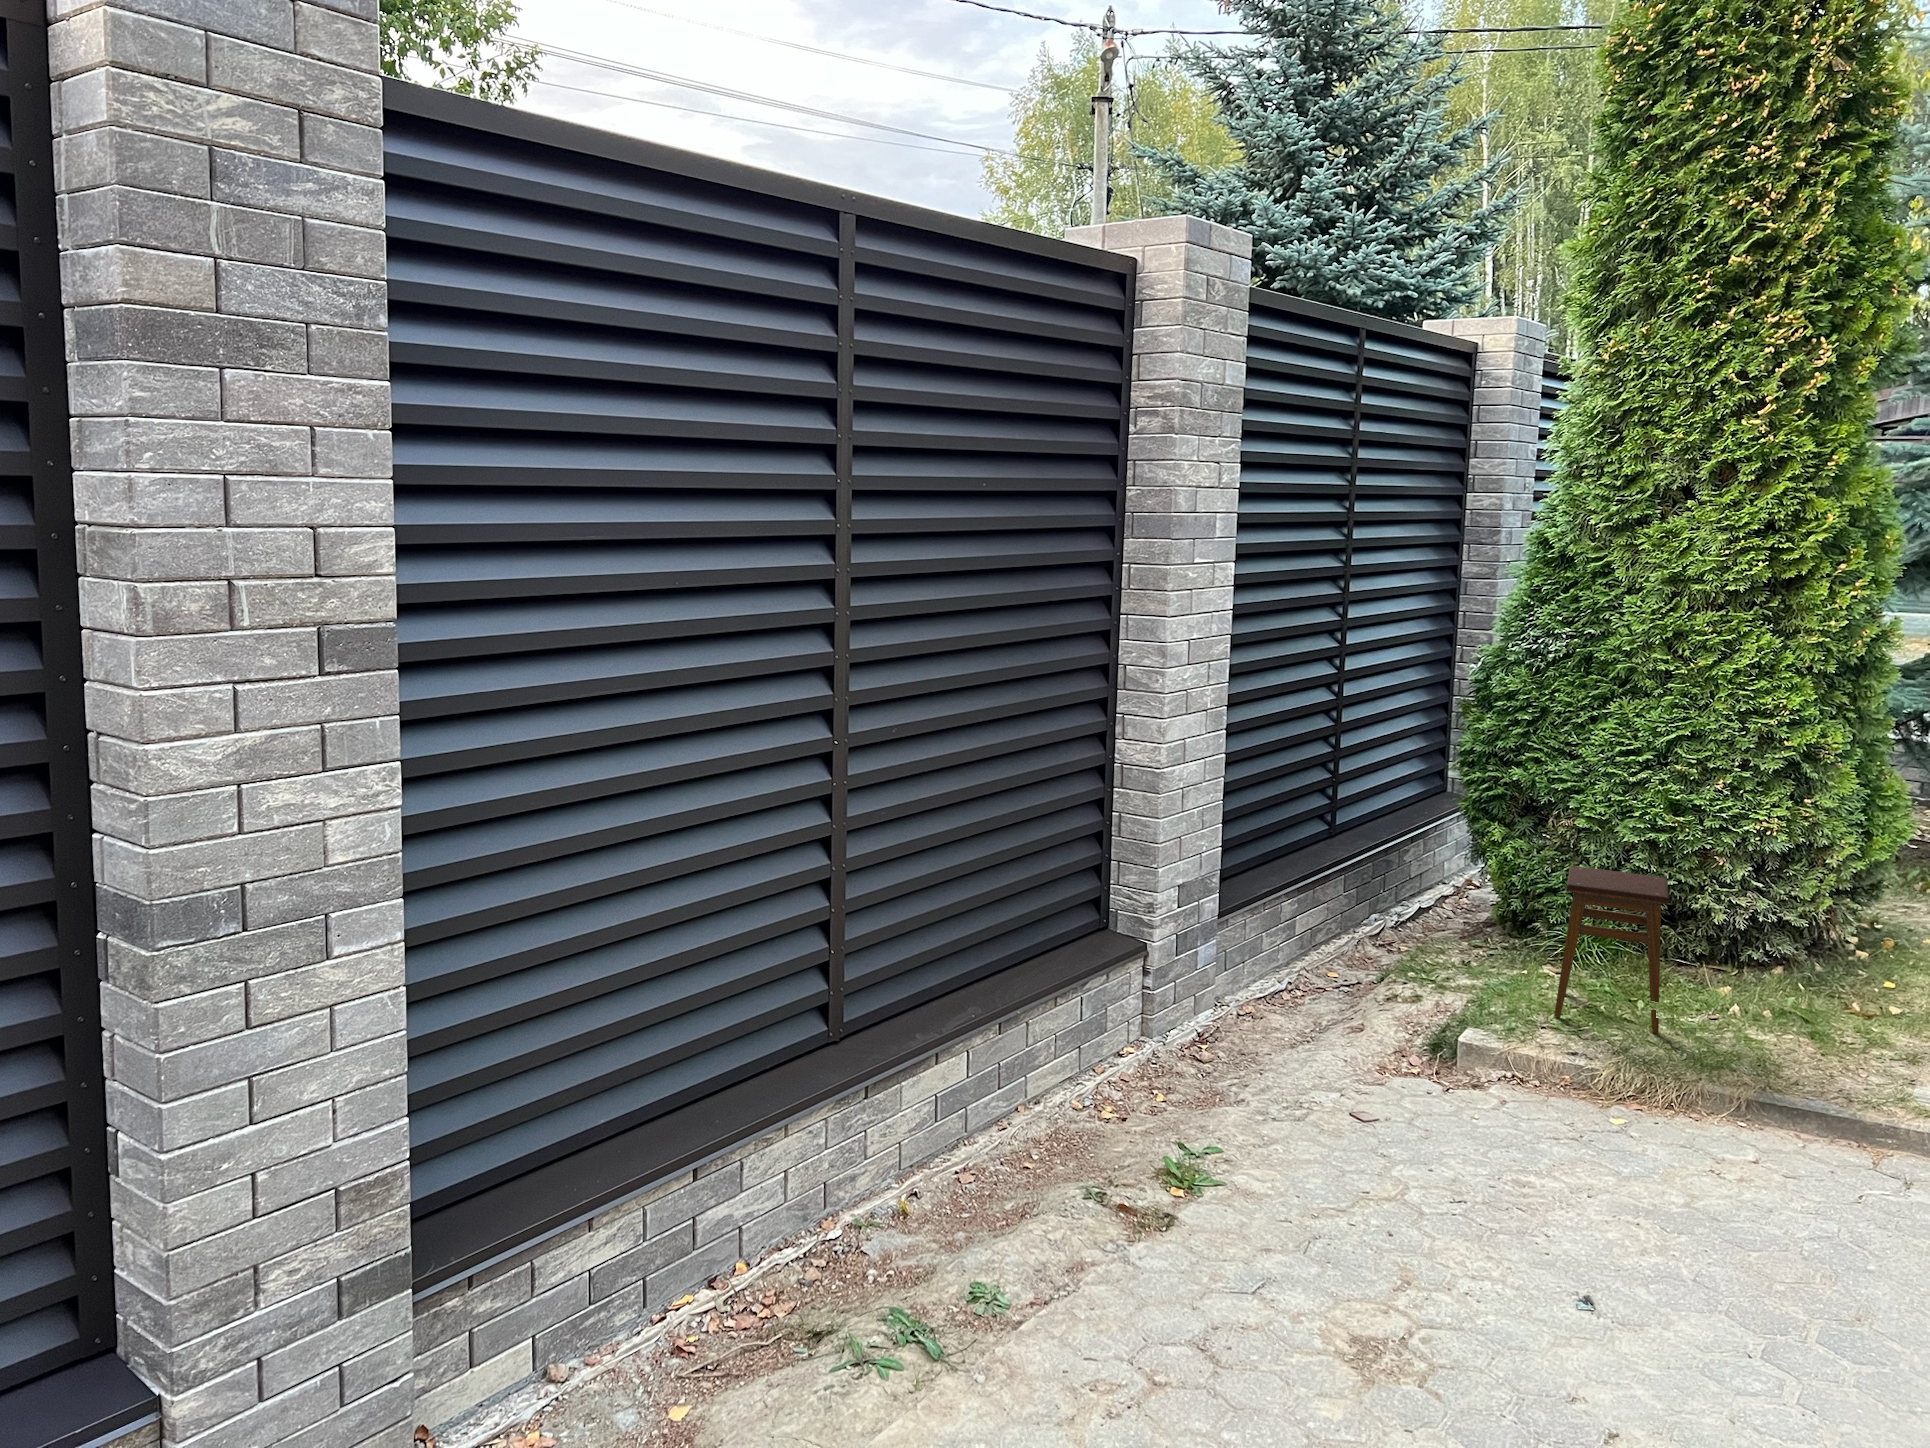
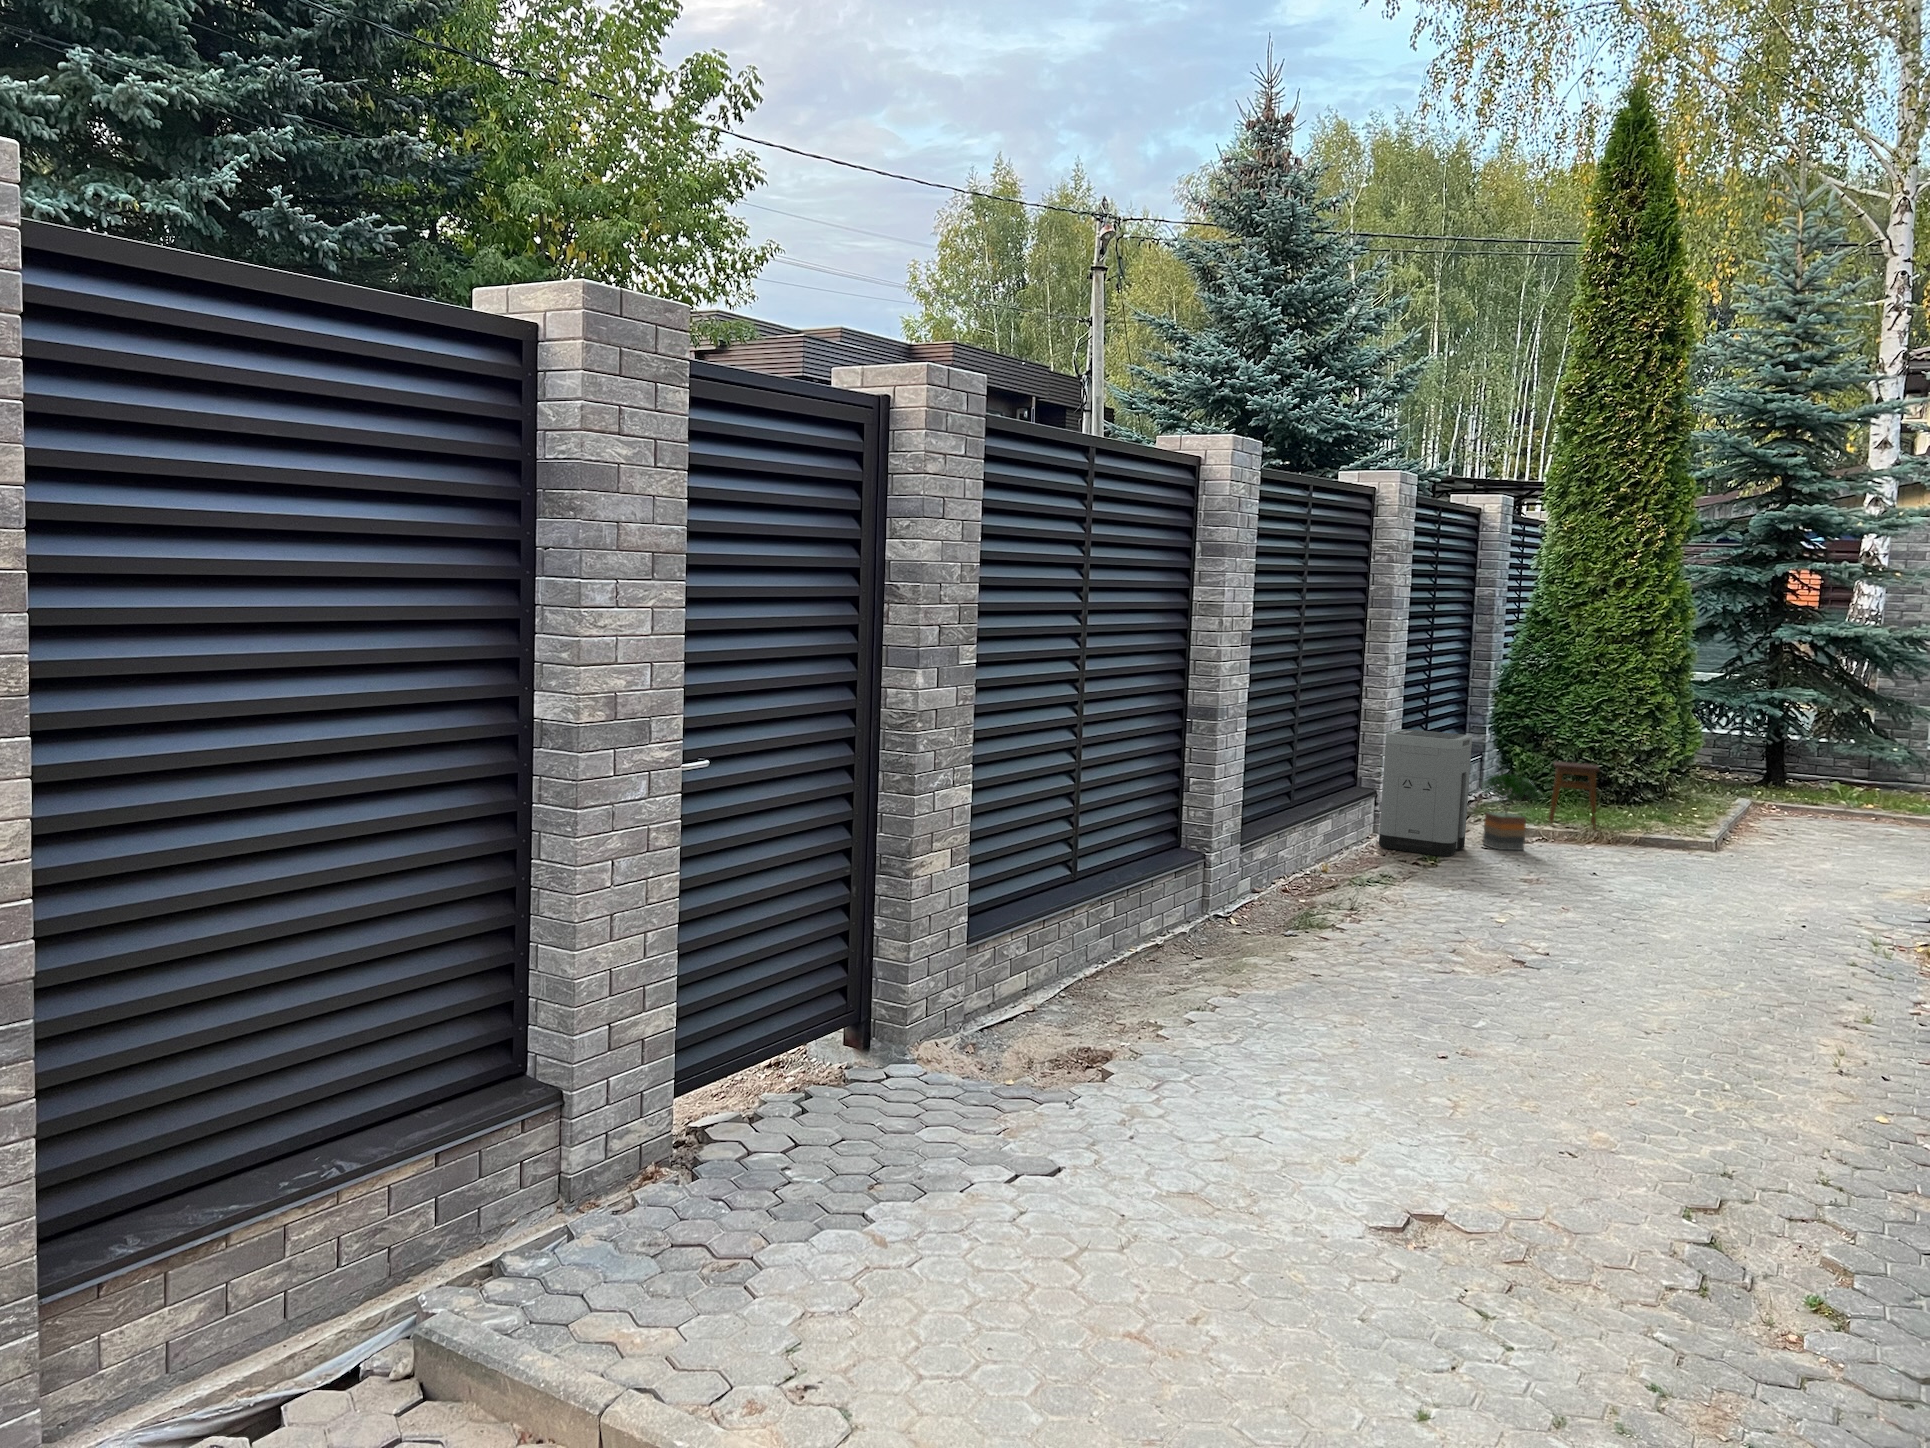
trash can: none [1075,839,1315,1200] -> present [1379,730,1472,856]
potted tree: none [1348,949,1499,1154] -> present [1482,774,1539,850]

